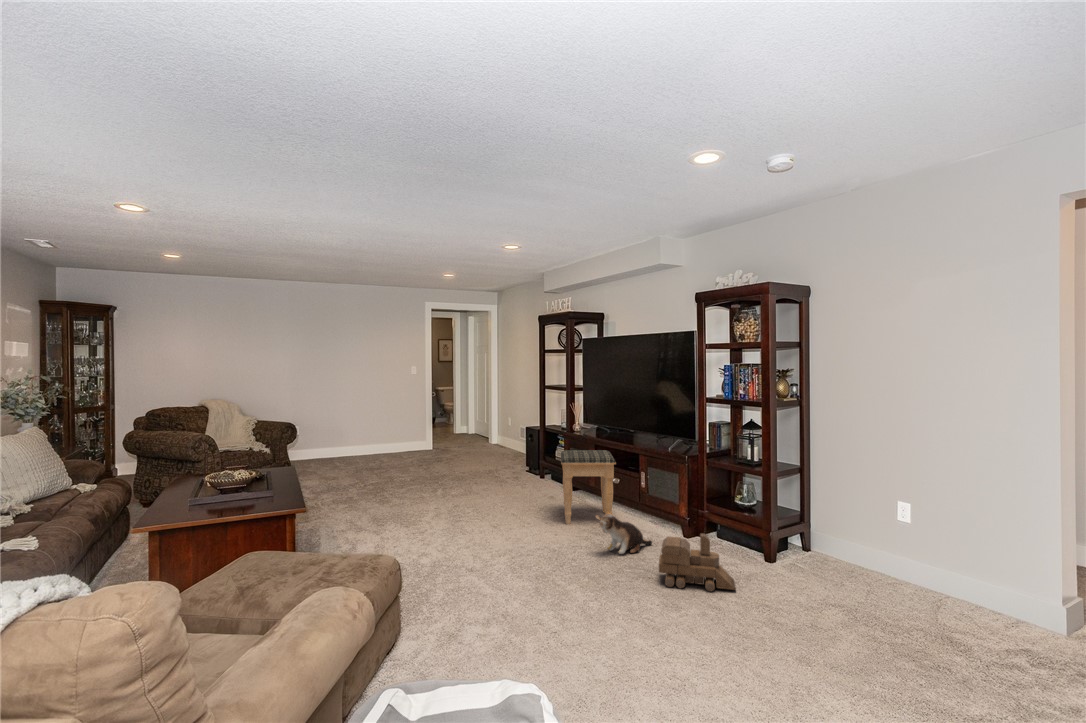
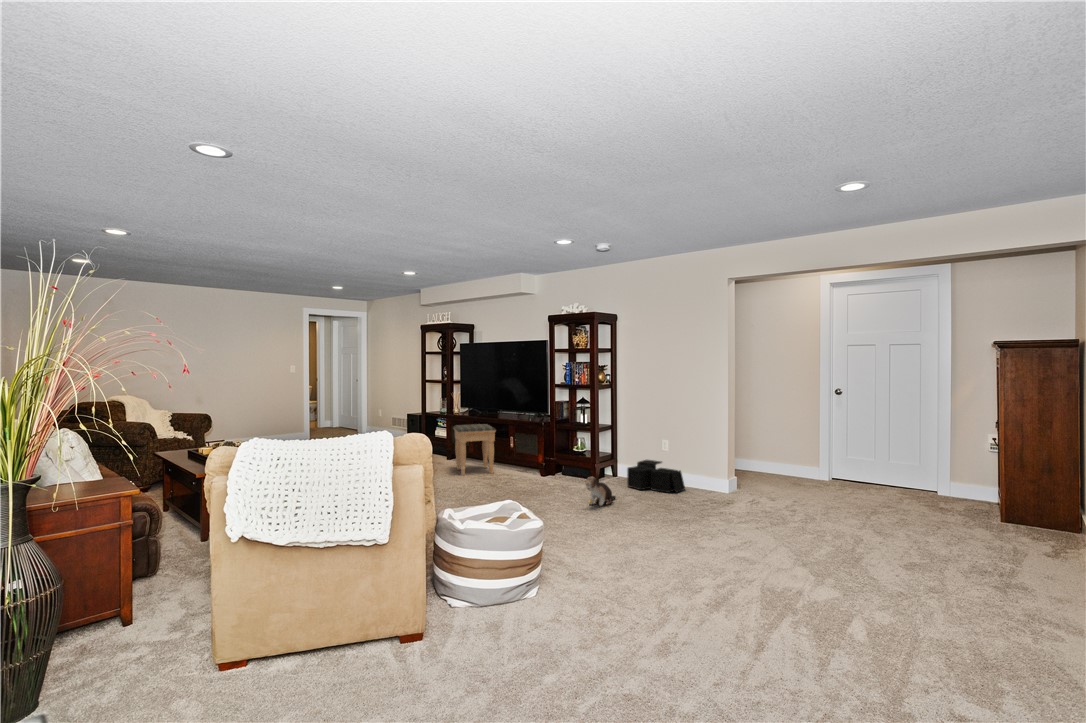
plush toy: present [596,514,652,554] -> present [583,477,616,506]
storage bin: none [829,531,952,614] -> present [627,460,685,493]
toy train: present [659,534,736,591] -> none [534,464,579,496]

